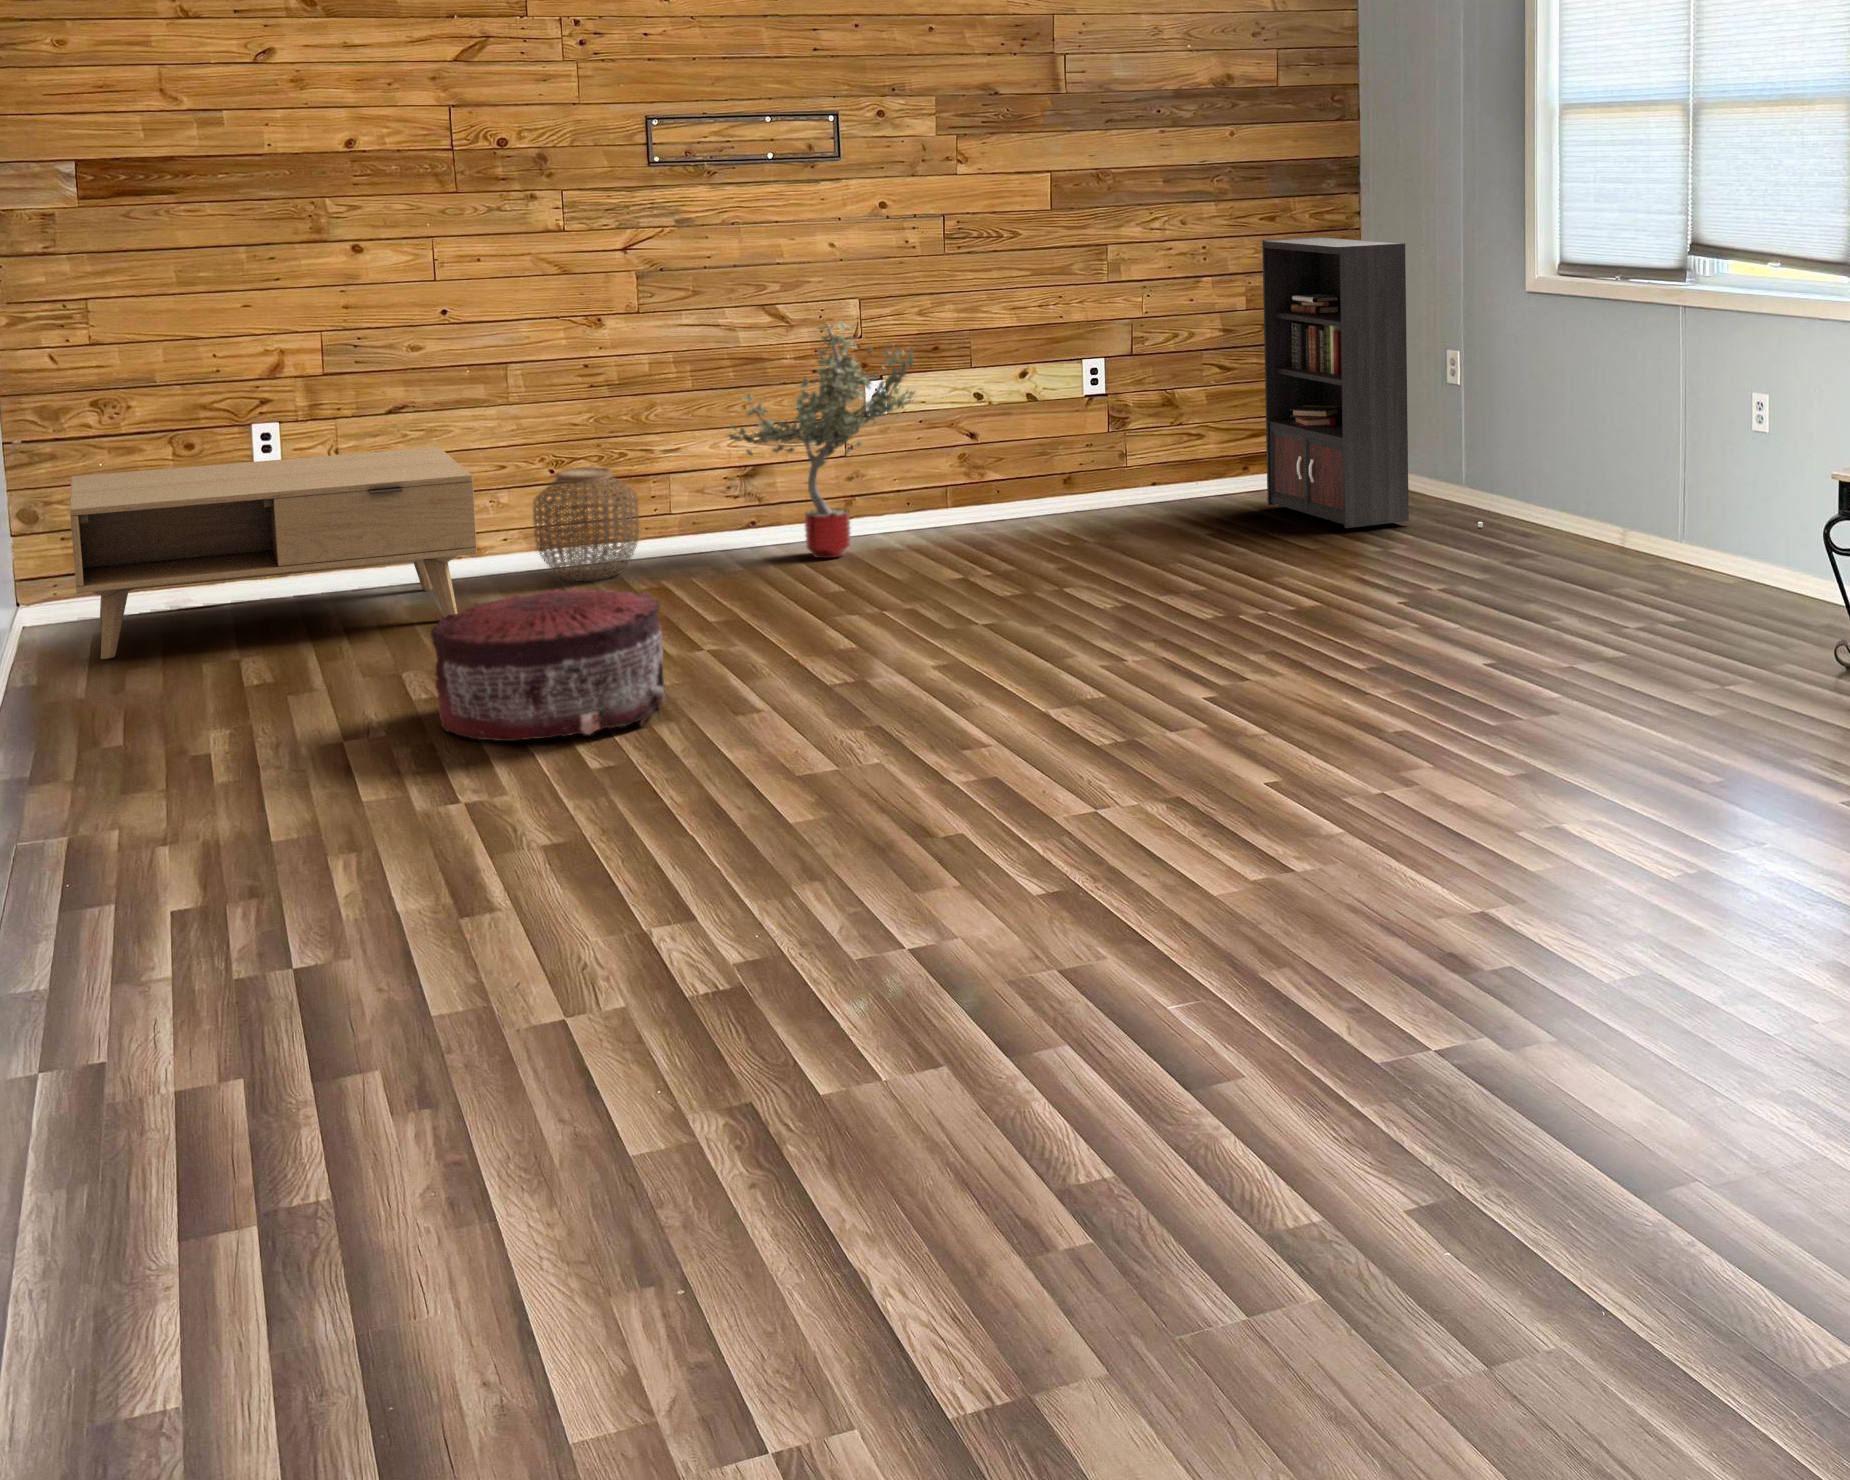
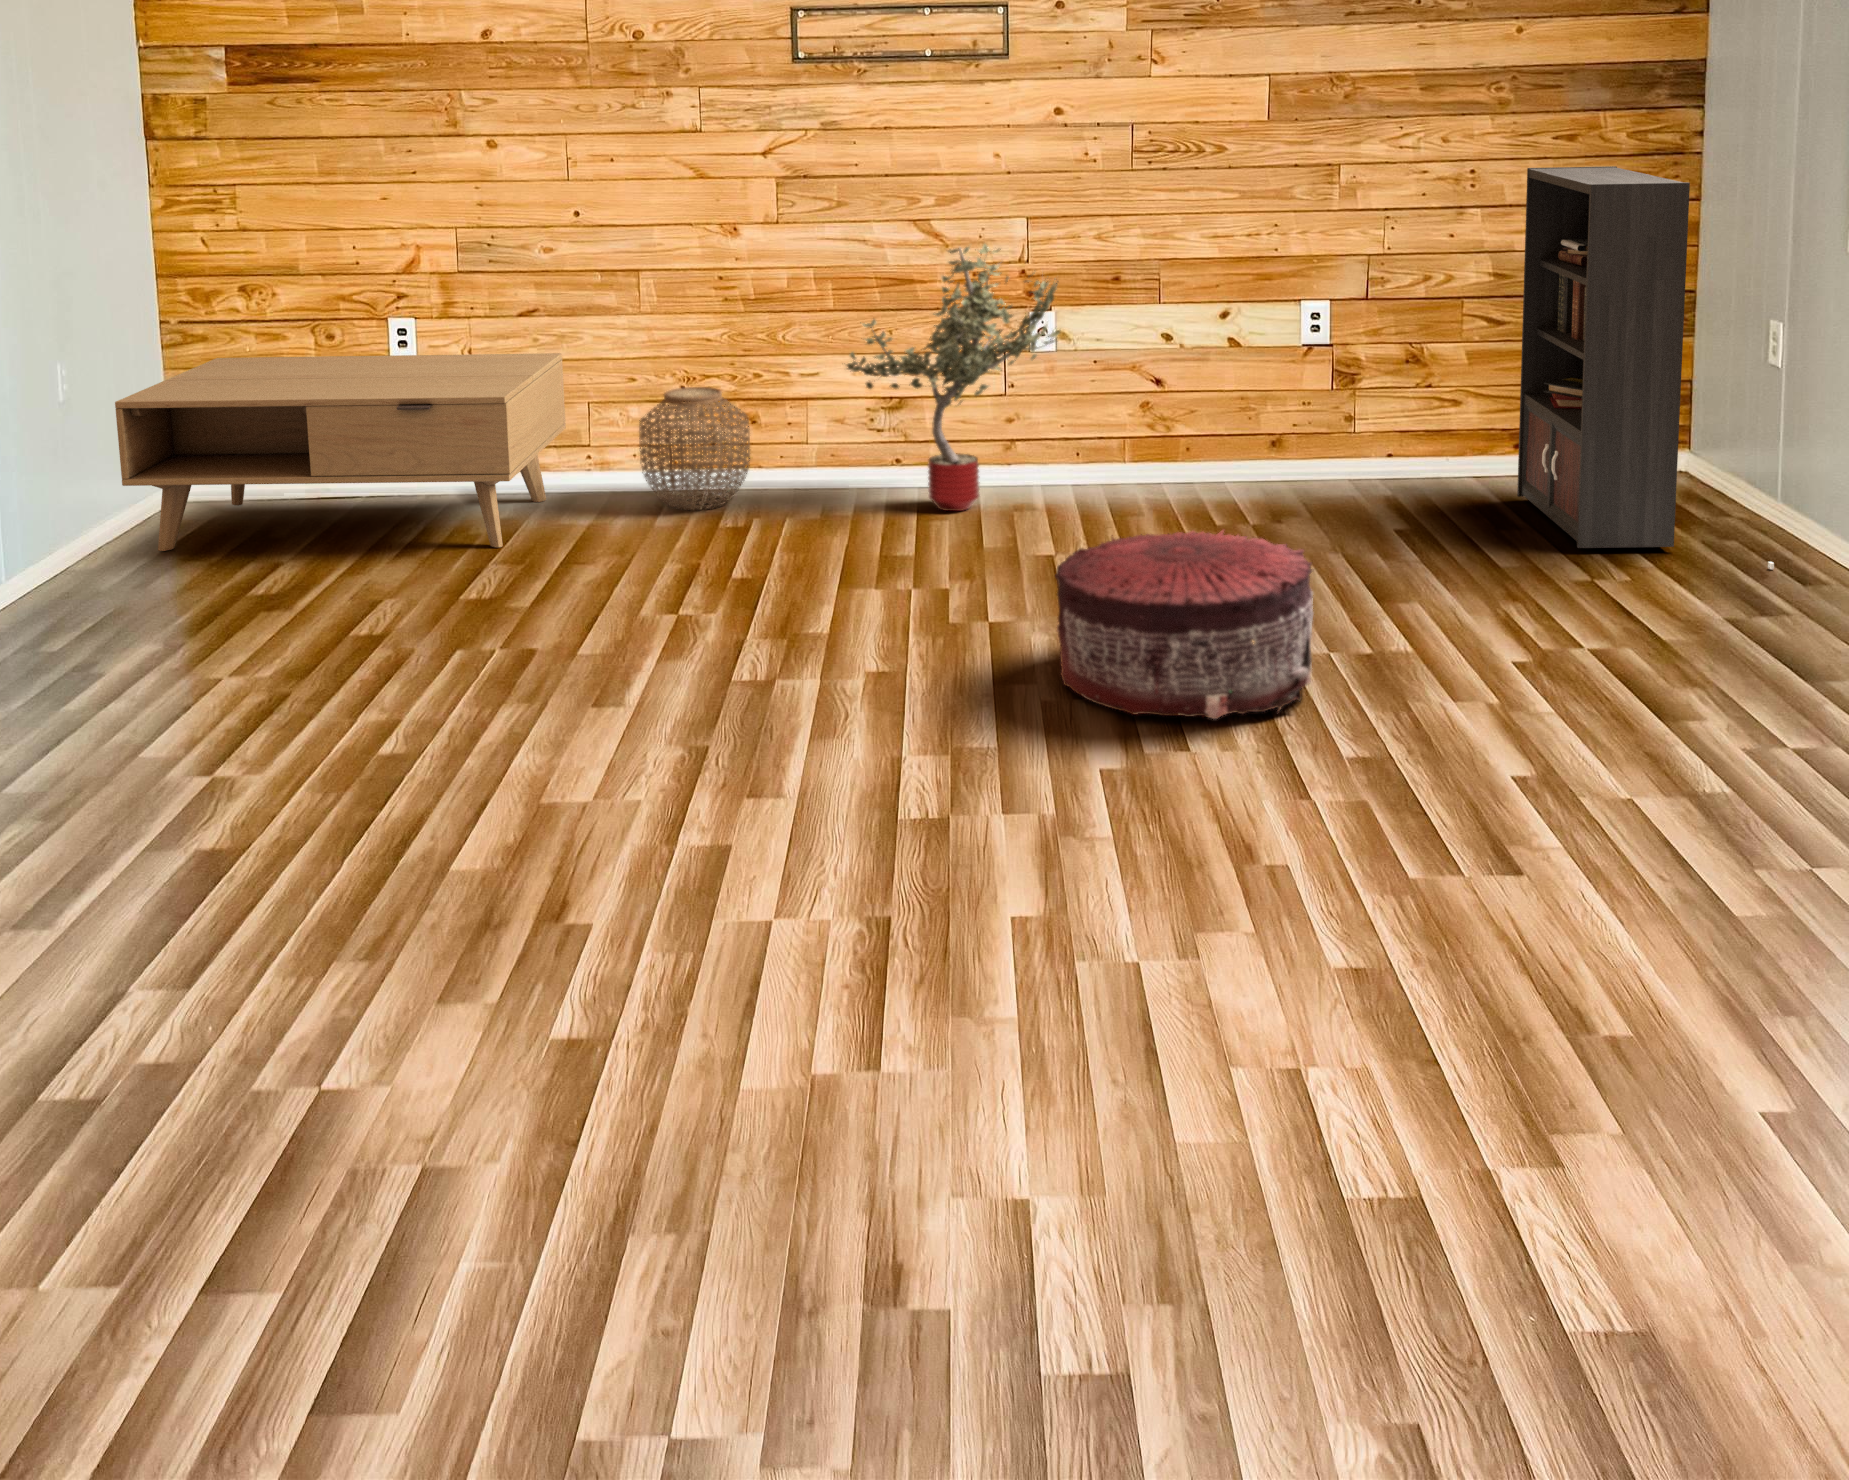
pouf: present [431,588,665,741] -> present [1055,531,1313,719]

